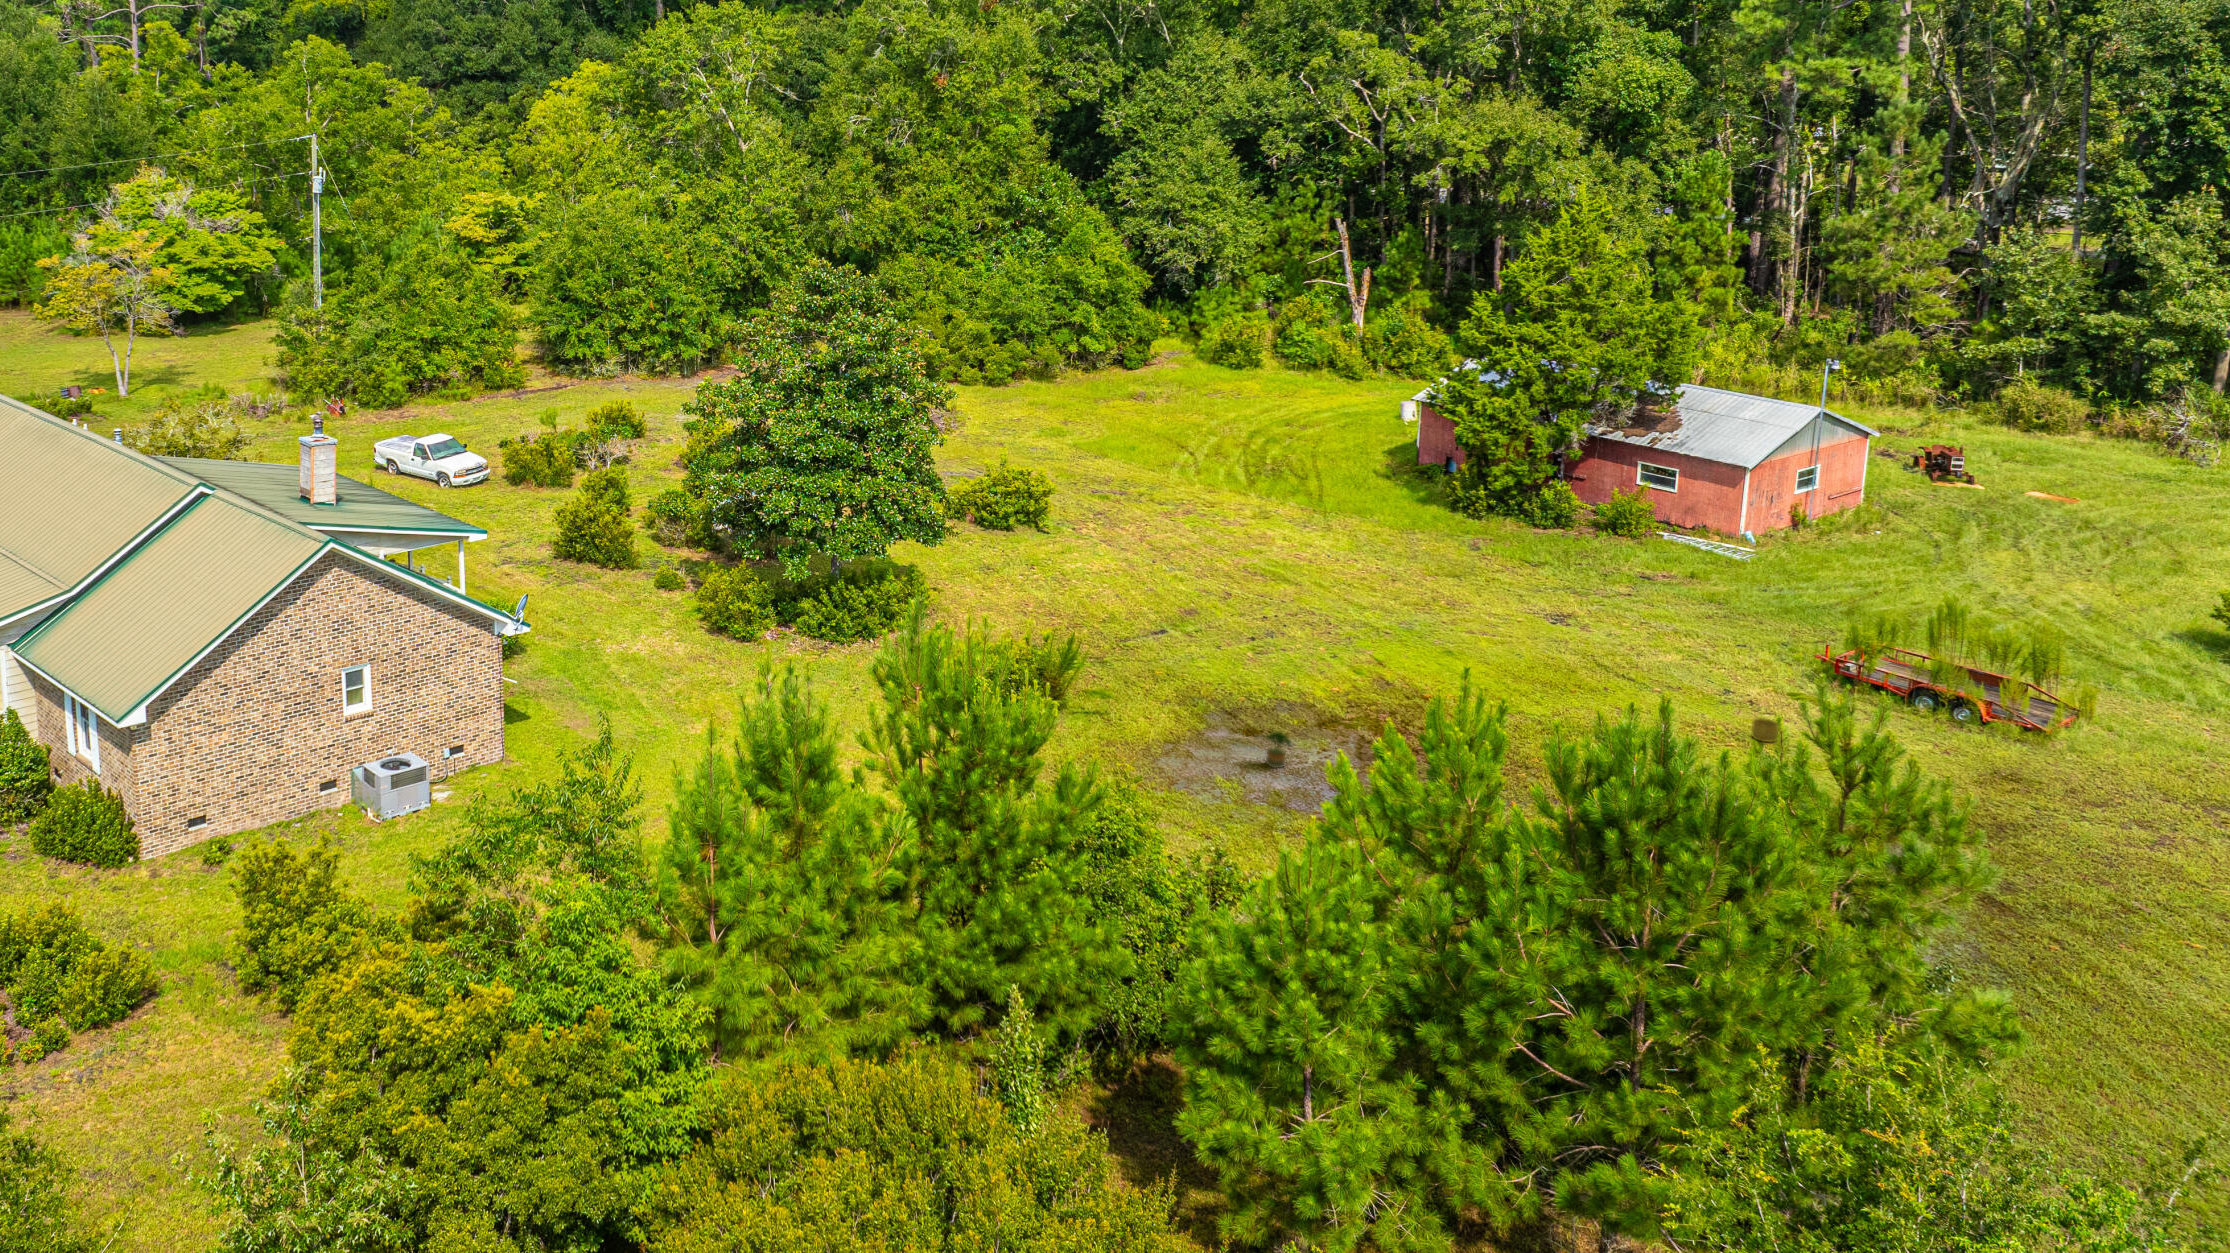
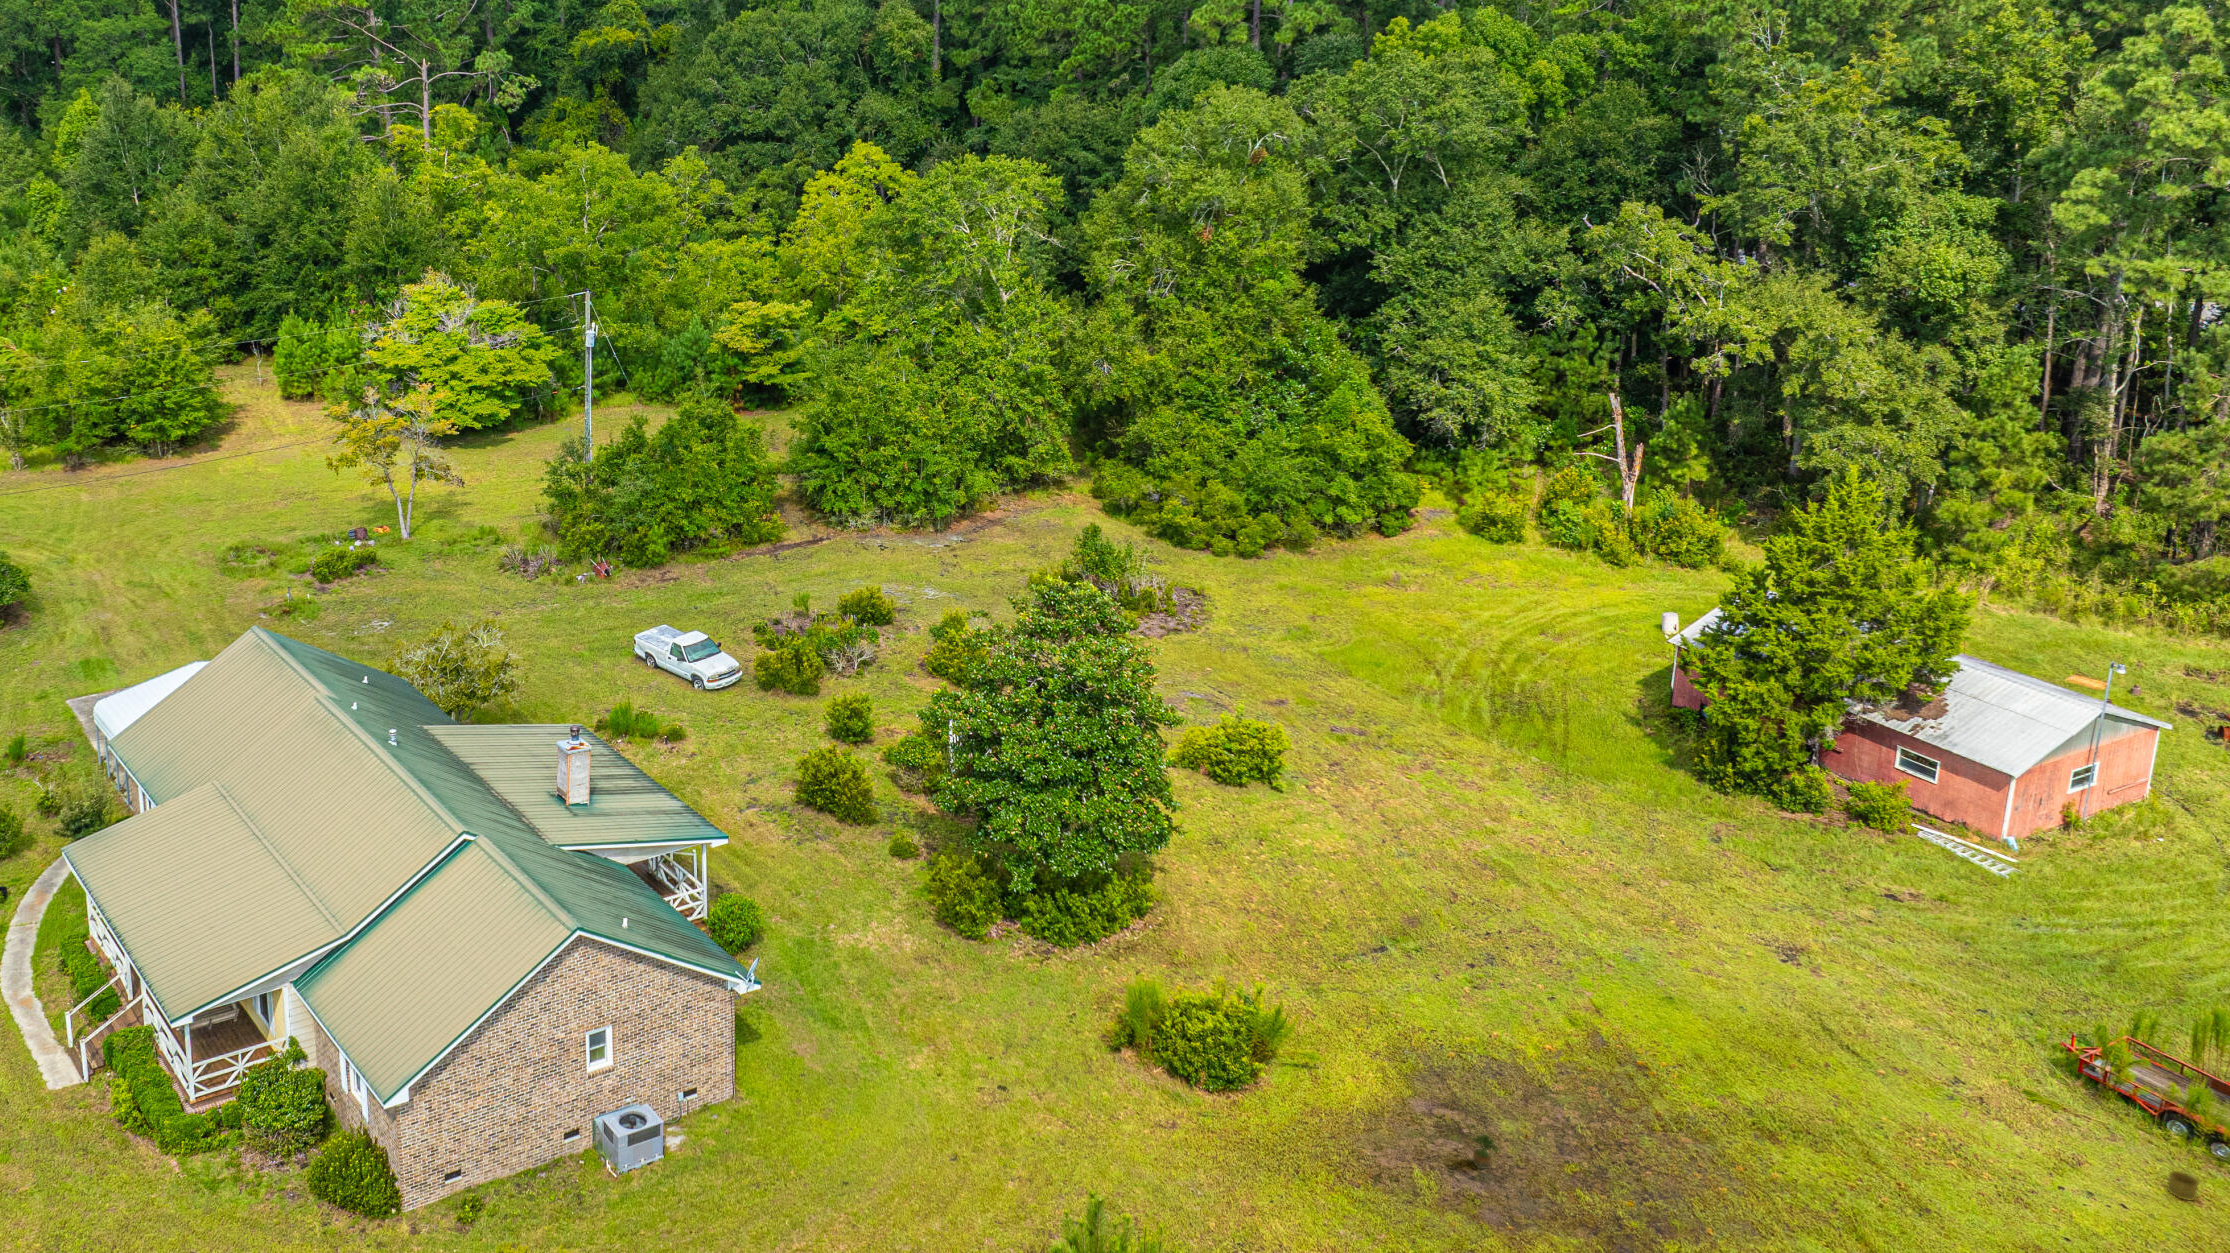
wooden bucket: present [1752,718,1779,743] -> present [2167,1171,2199,1200]

